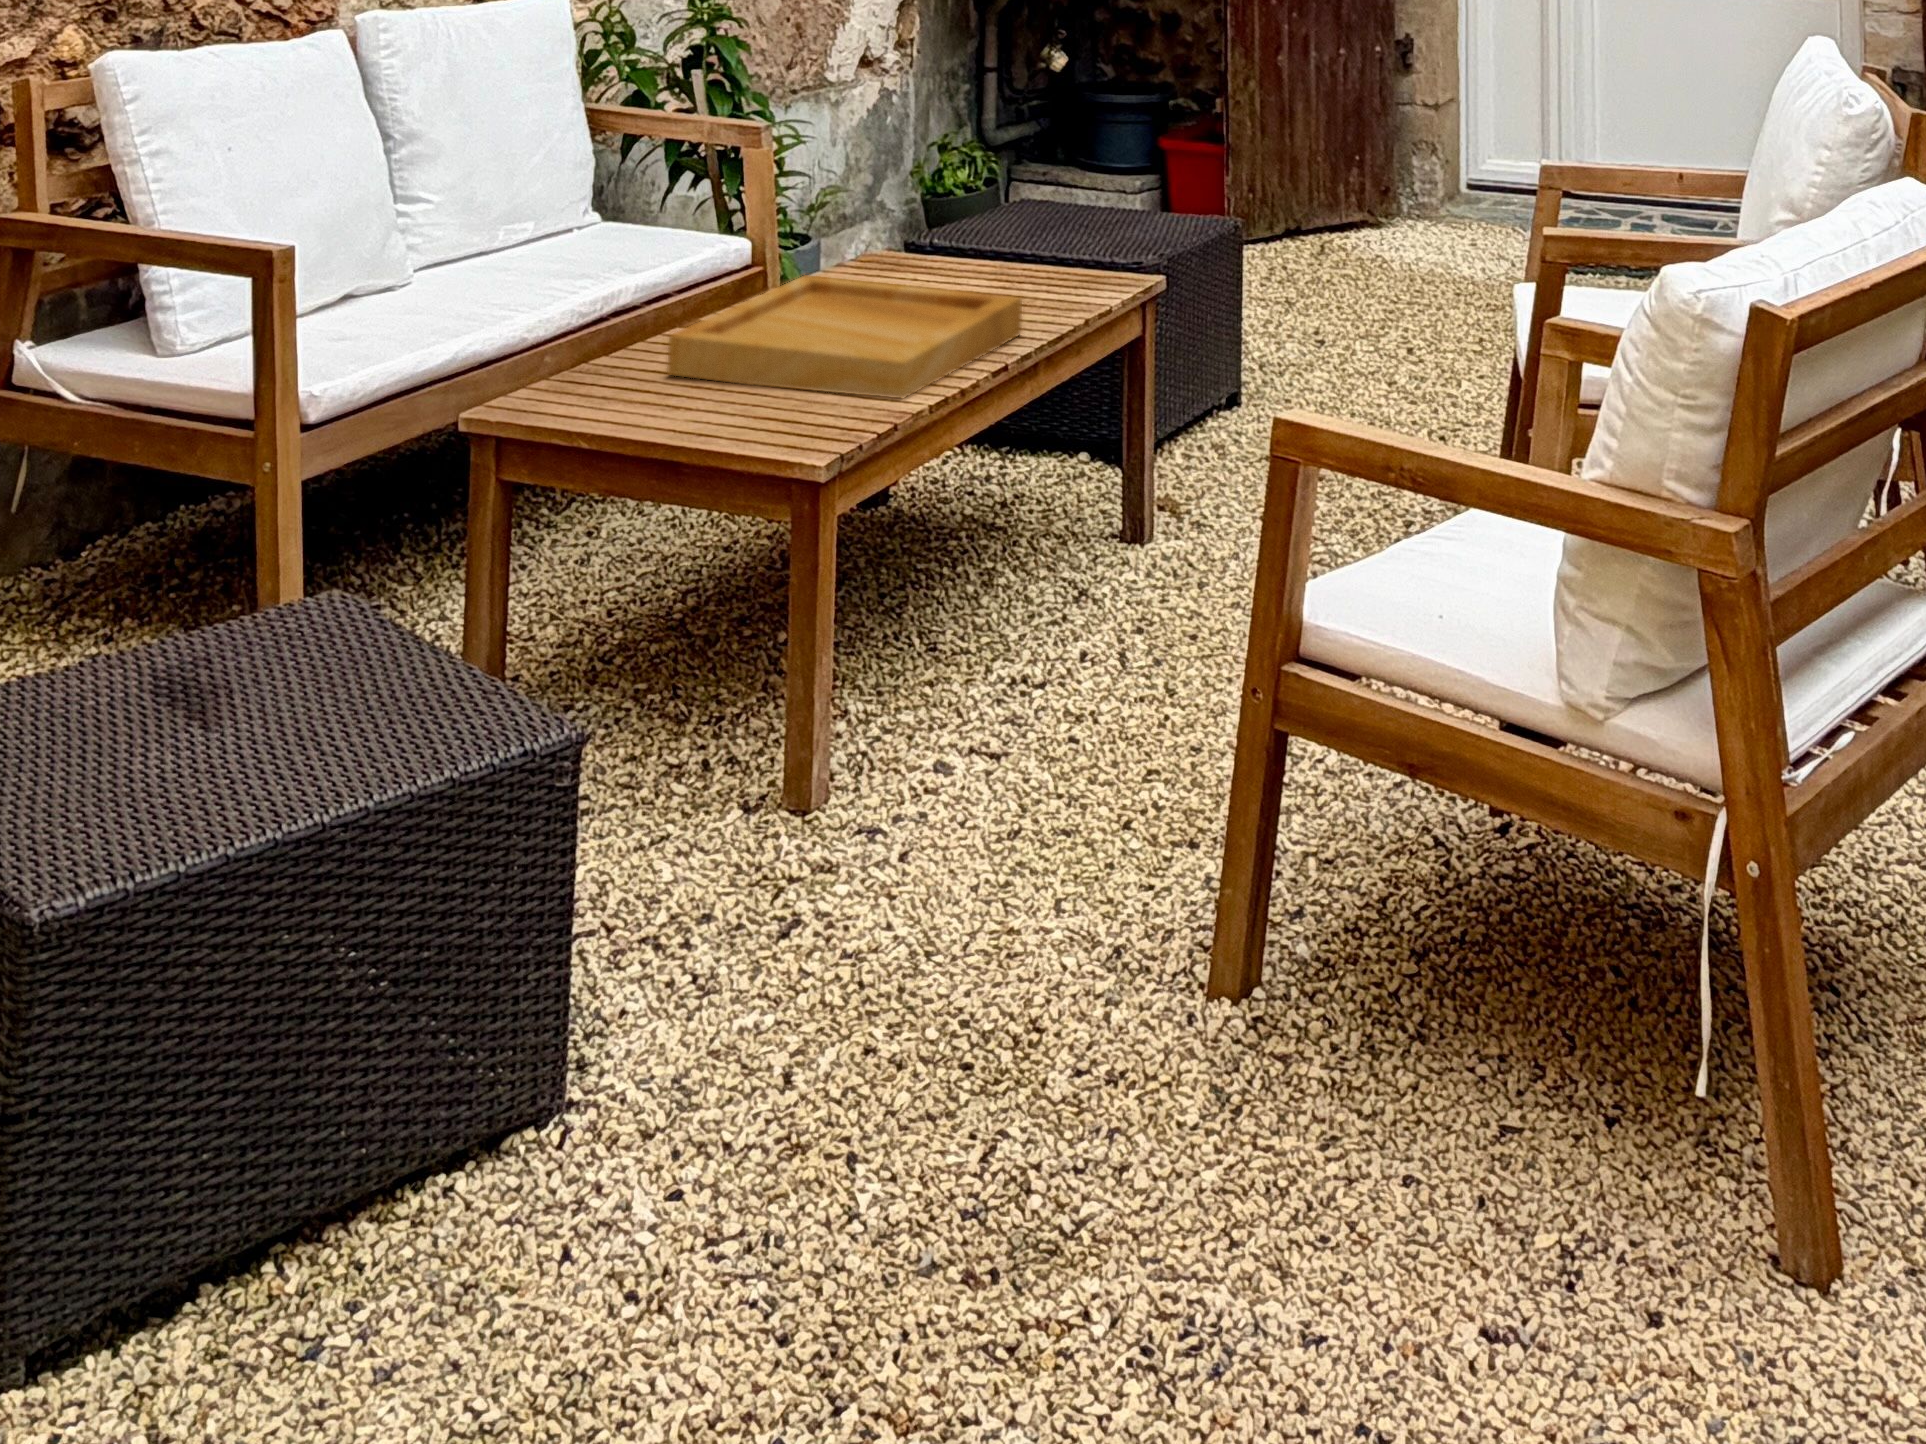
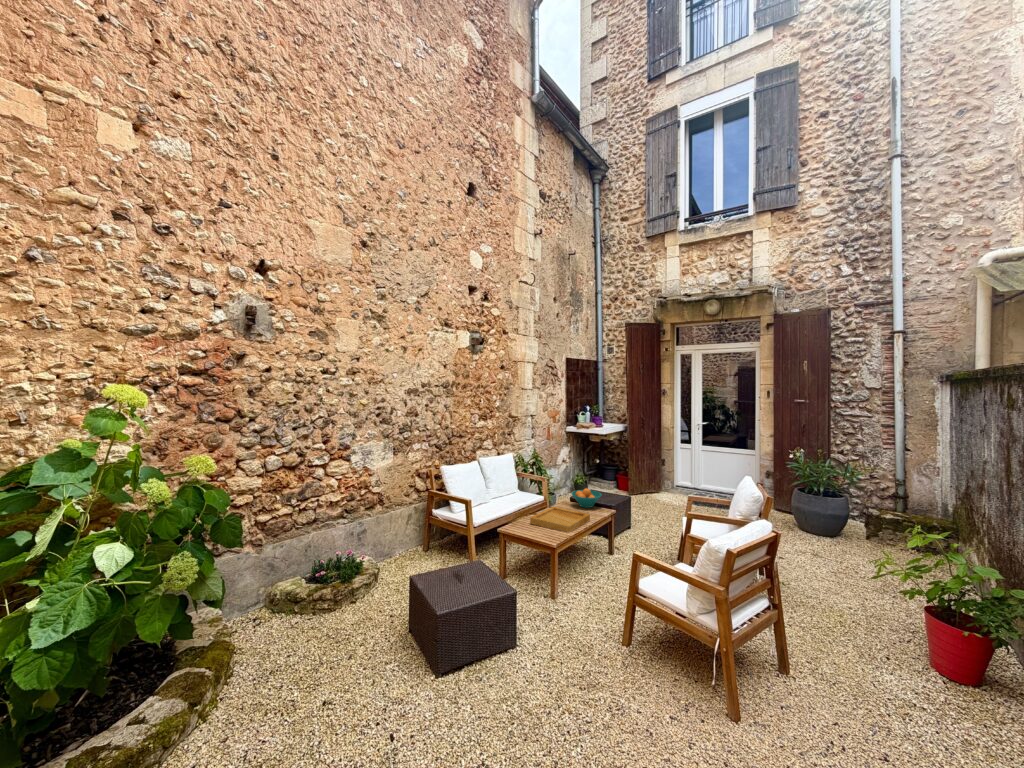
fruit bowl: none [912,165,1087,278] -> present [571,488,602,508]

